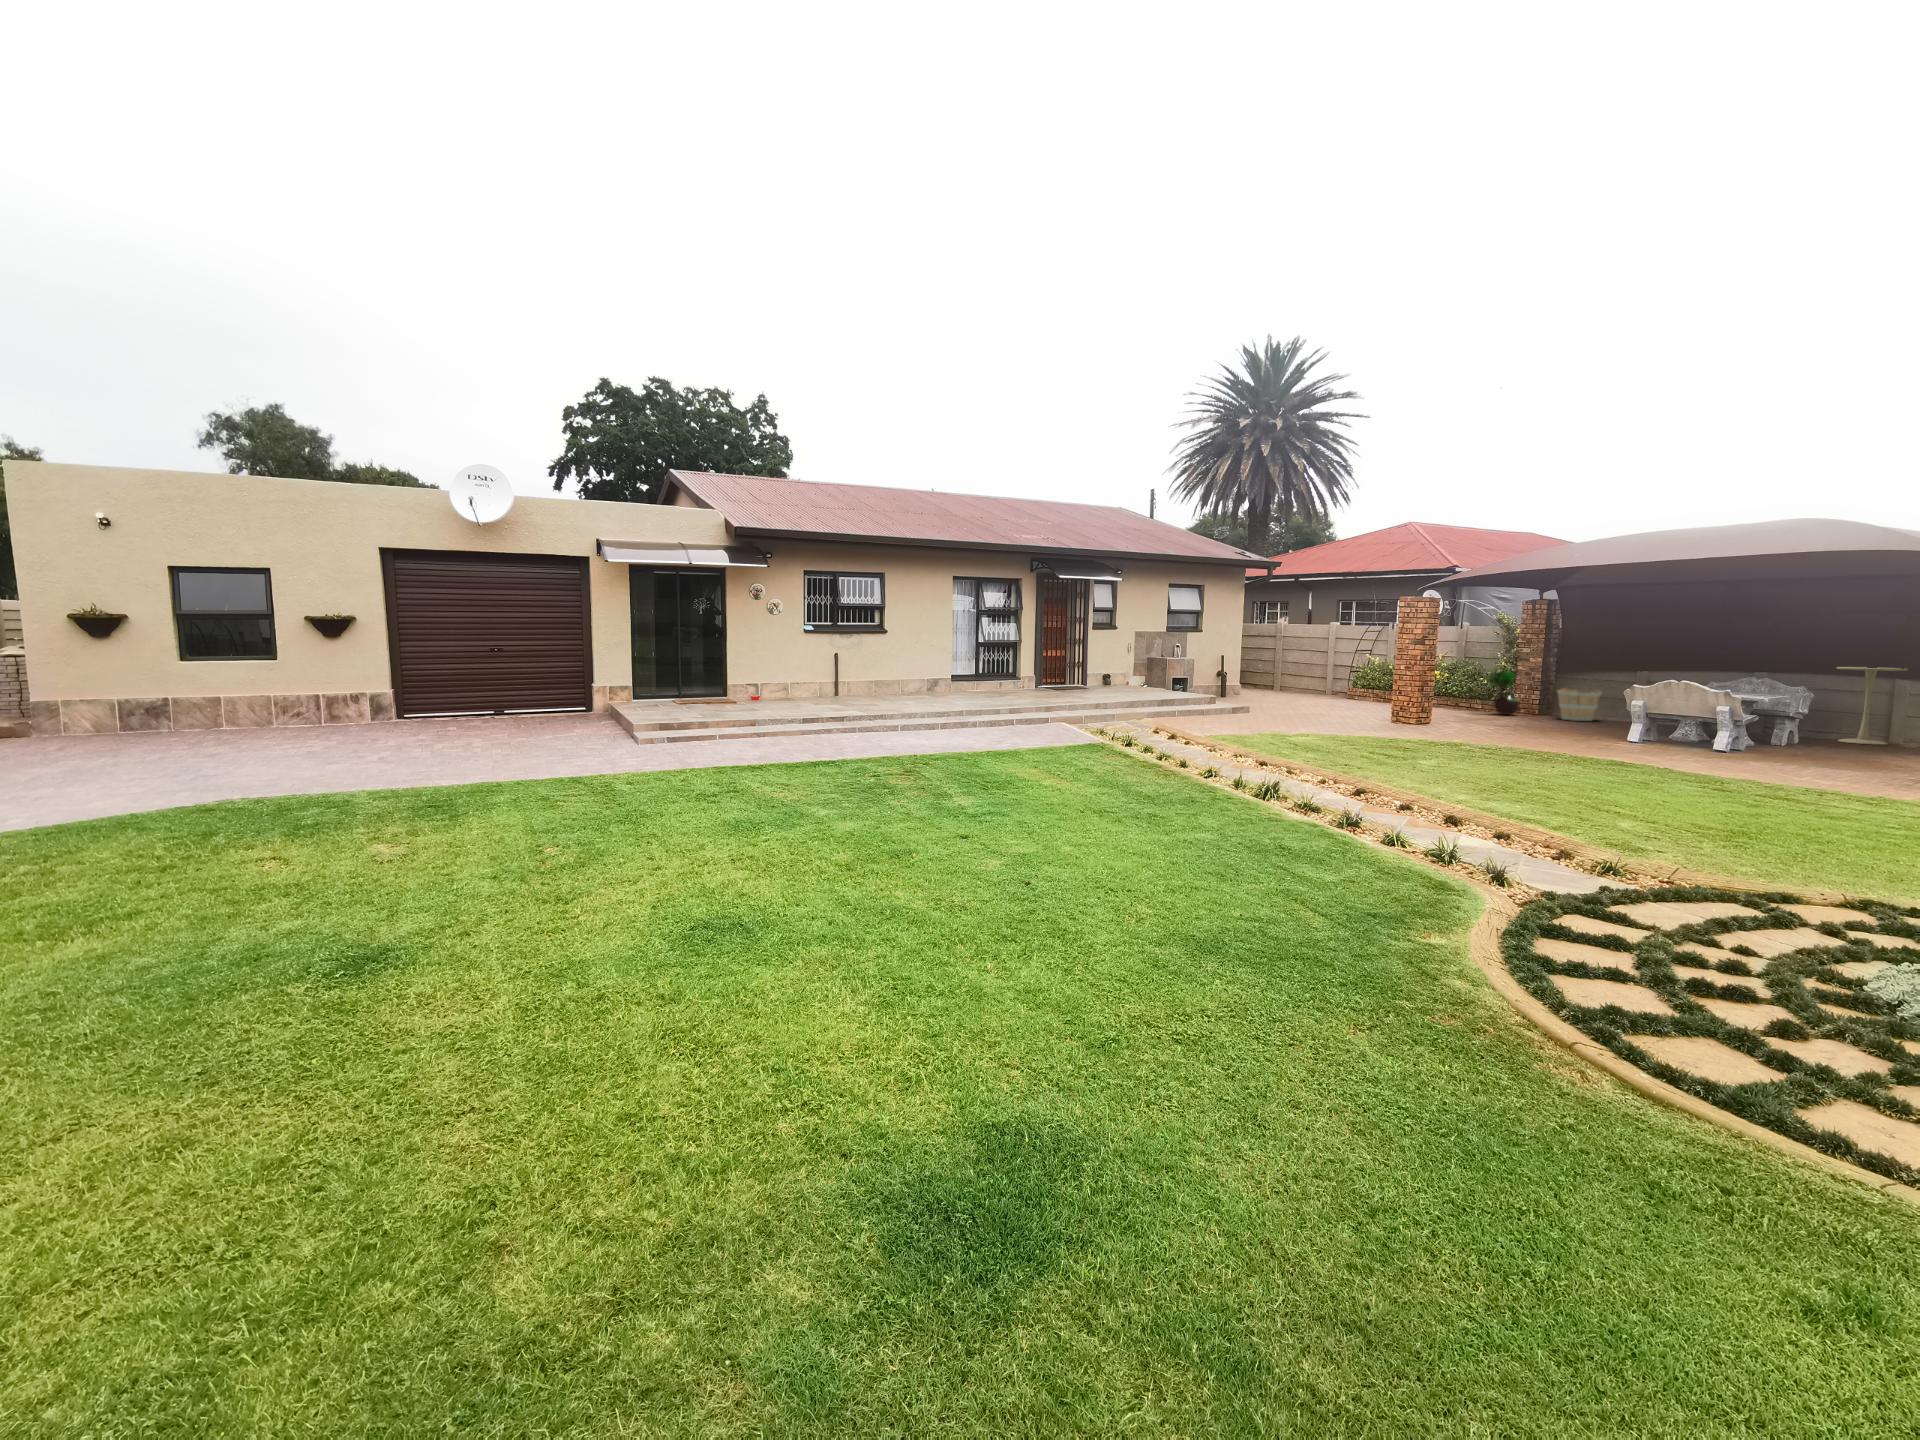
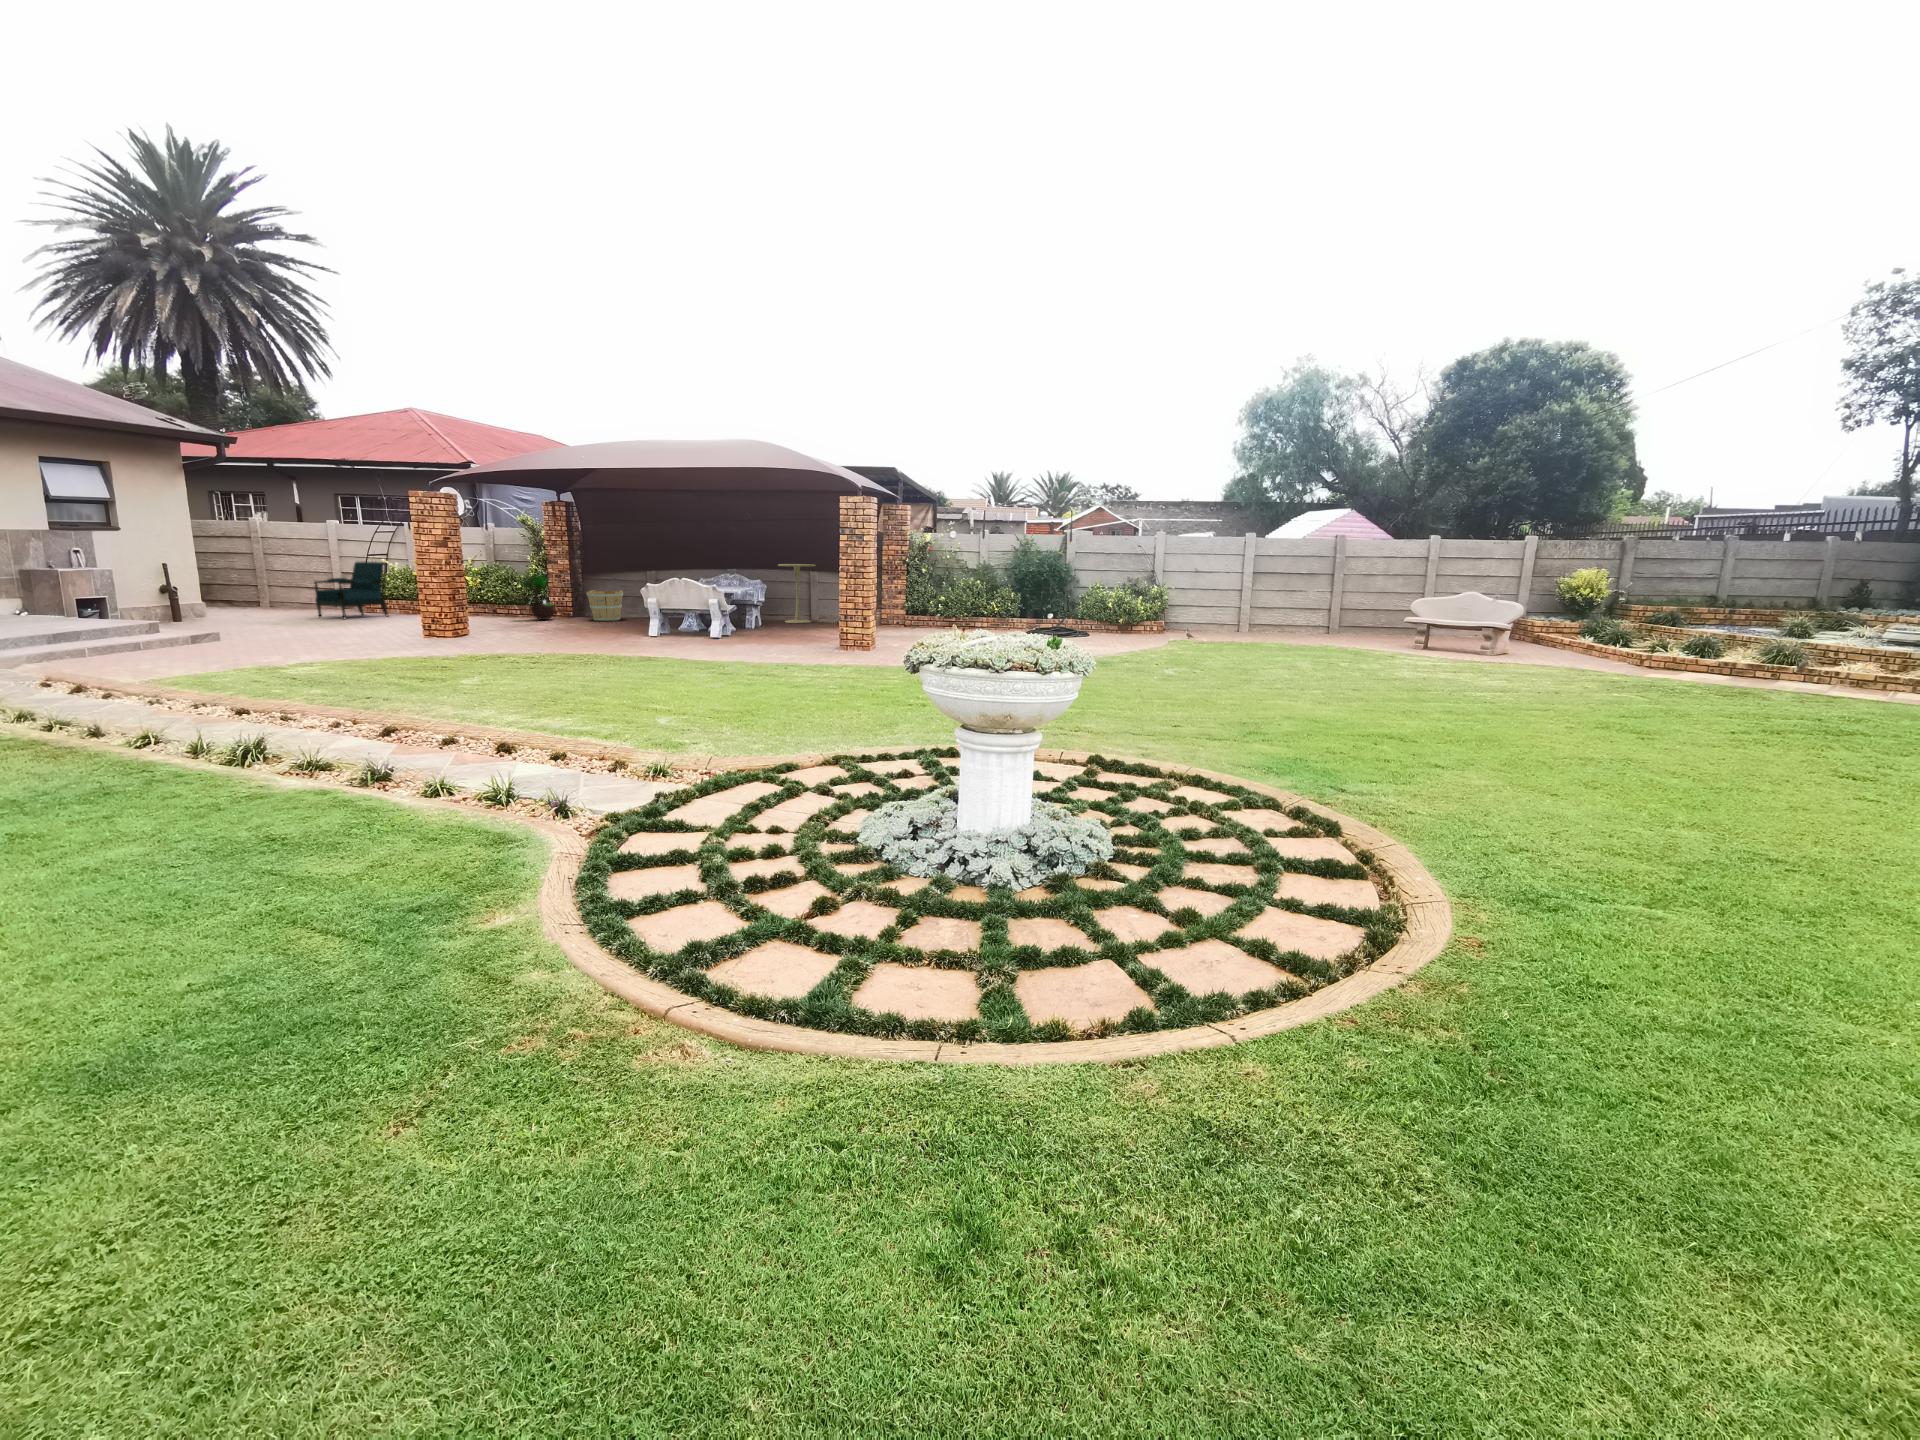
chair: none [1311,655,1371,702] -> present [314,562,388,619]

